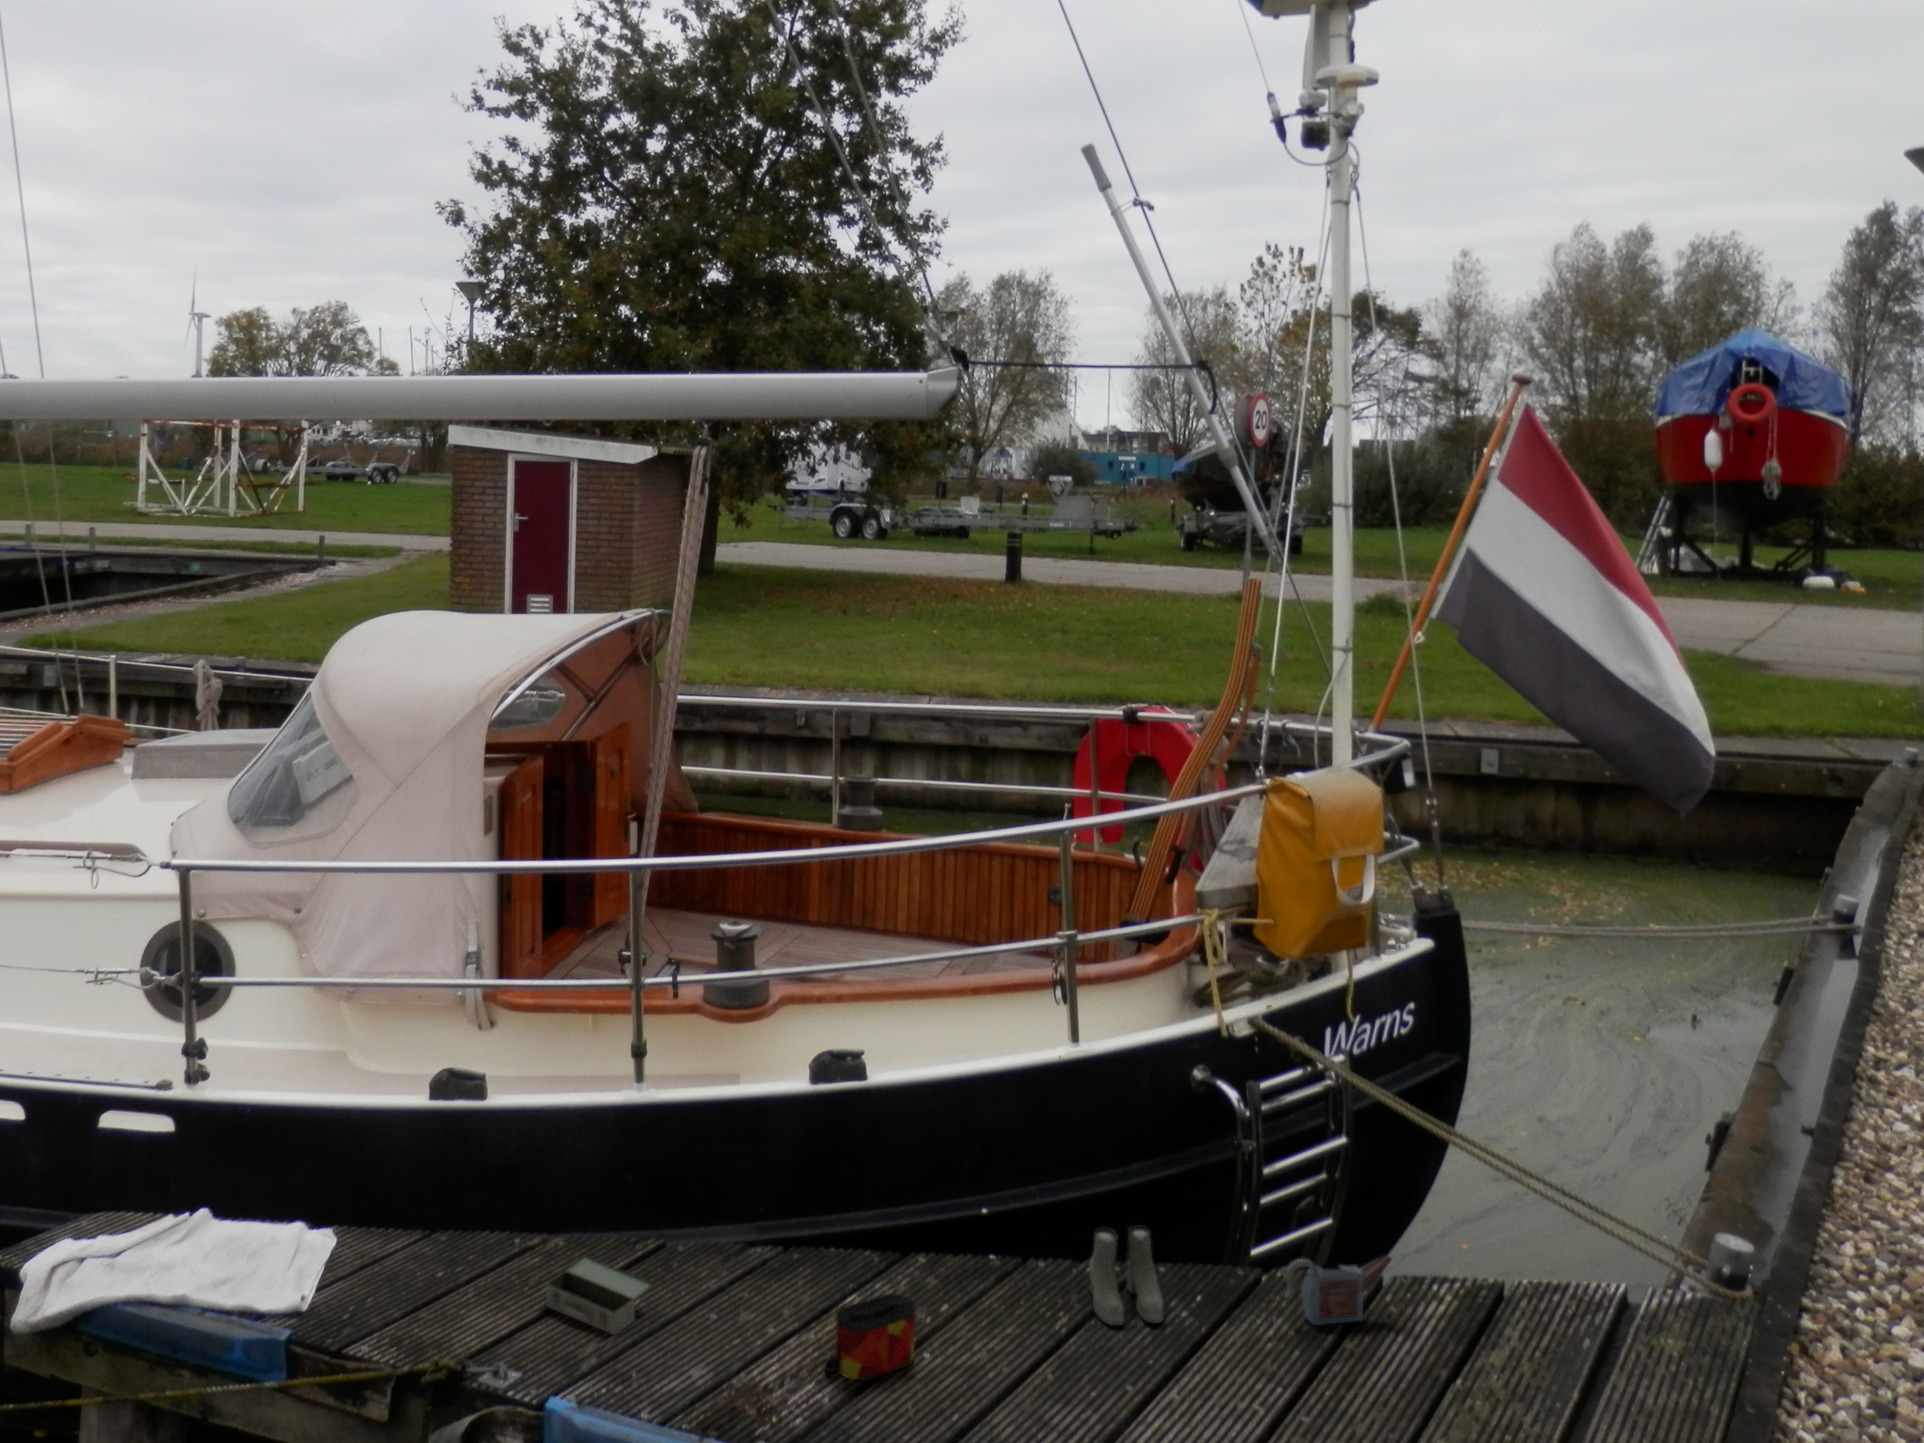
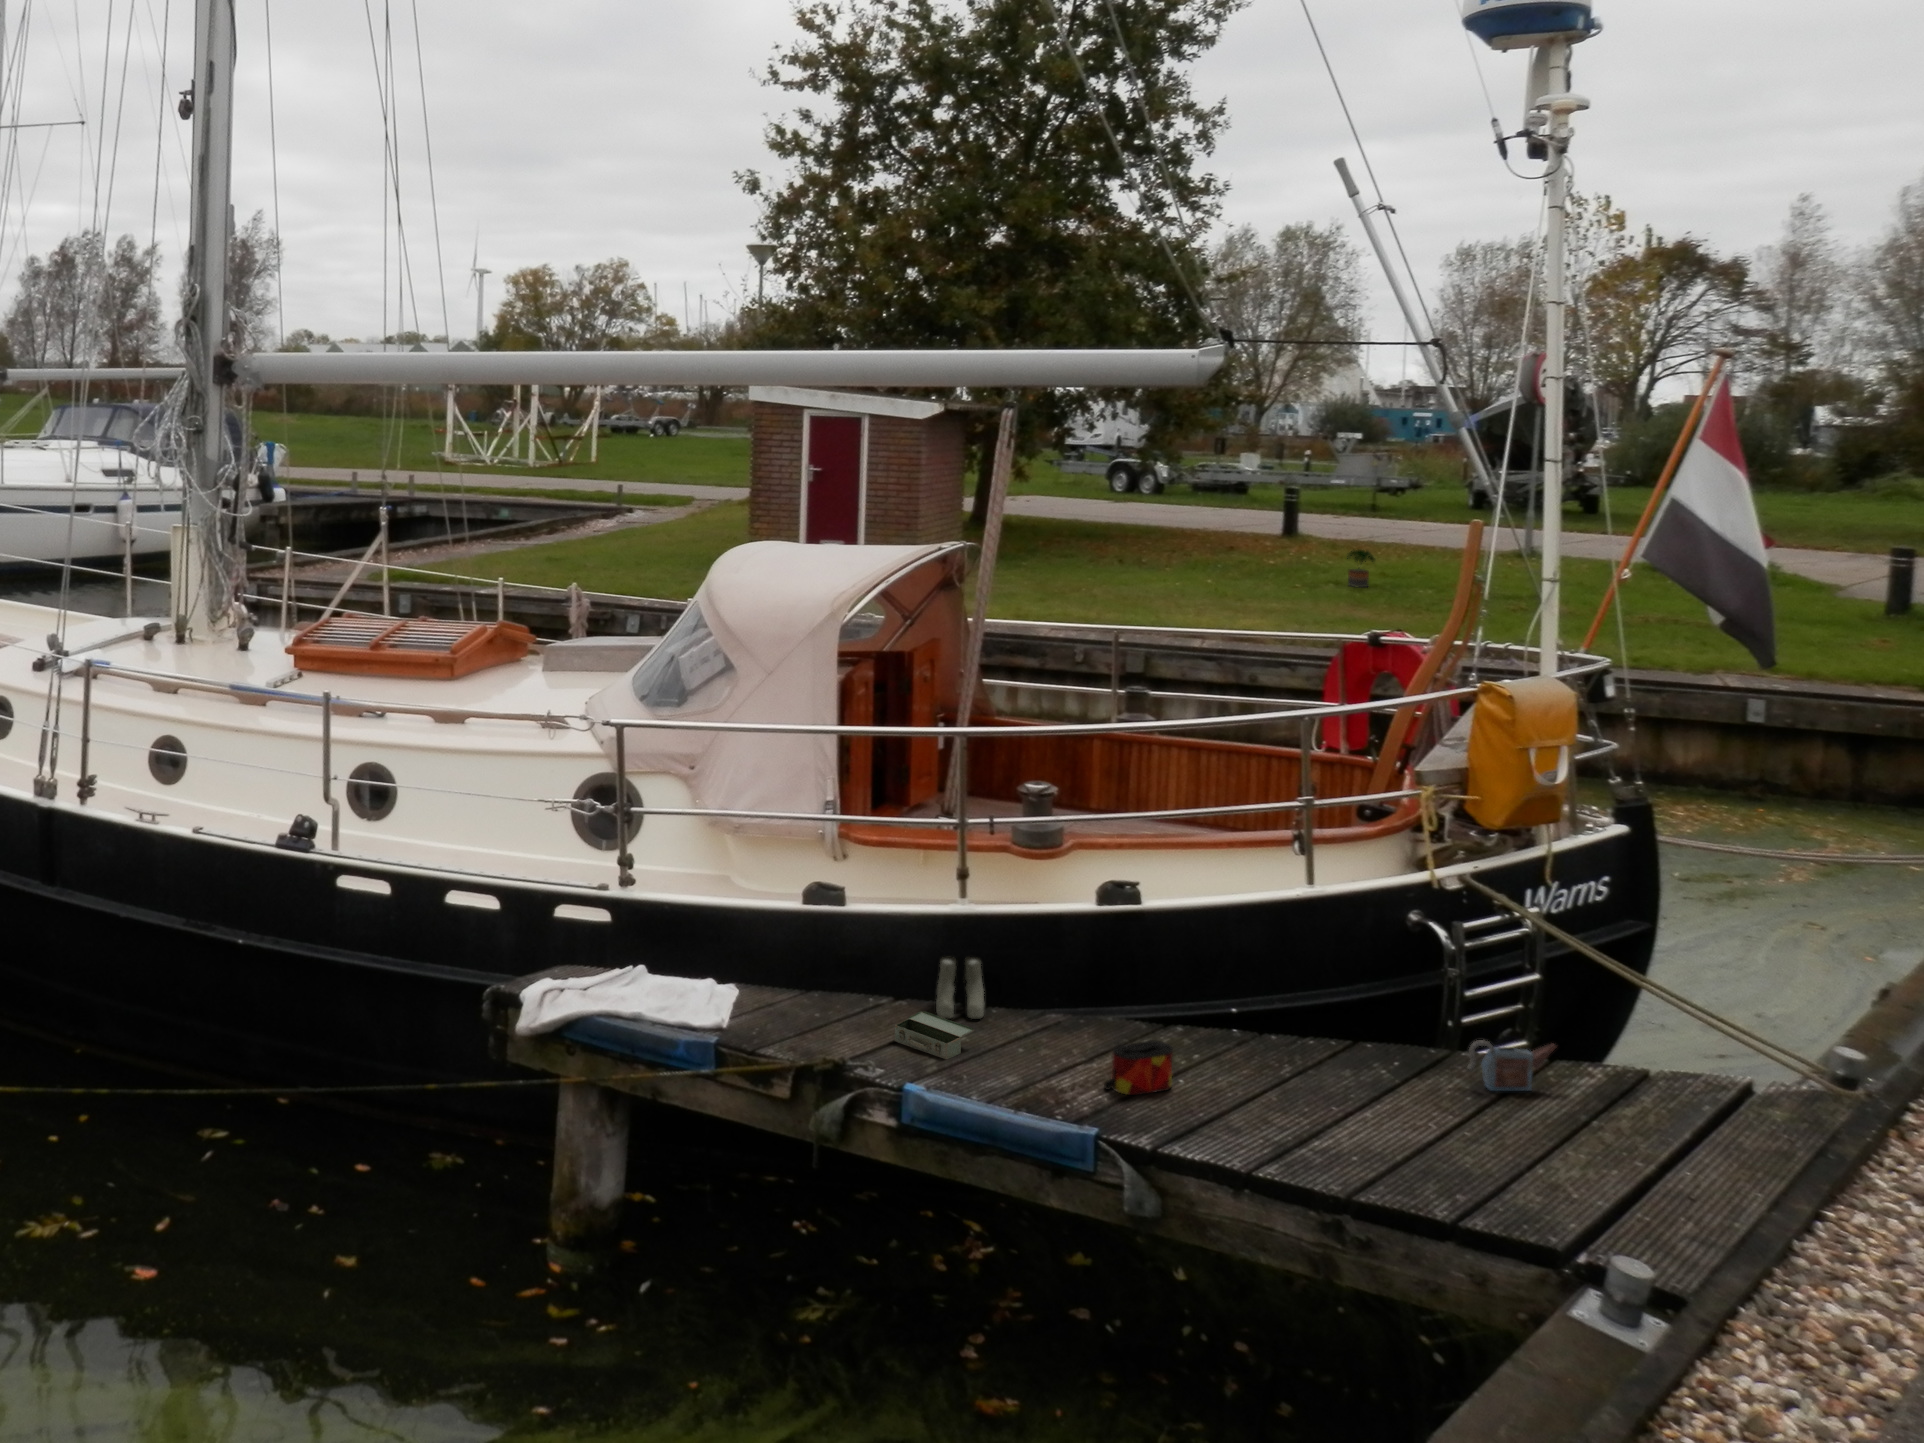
potted tree: none [1064,592,1094,631] -> present [1347,550,1375,587]
boots: present [1089,1225,1163,1326] -> present [936,957,985,1019]

